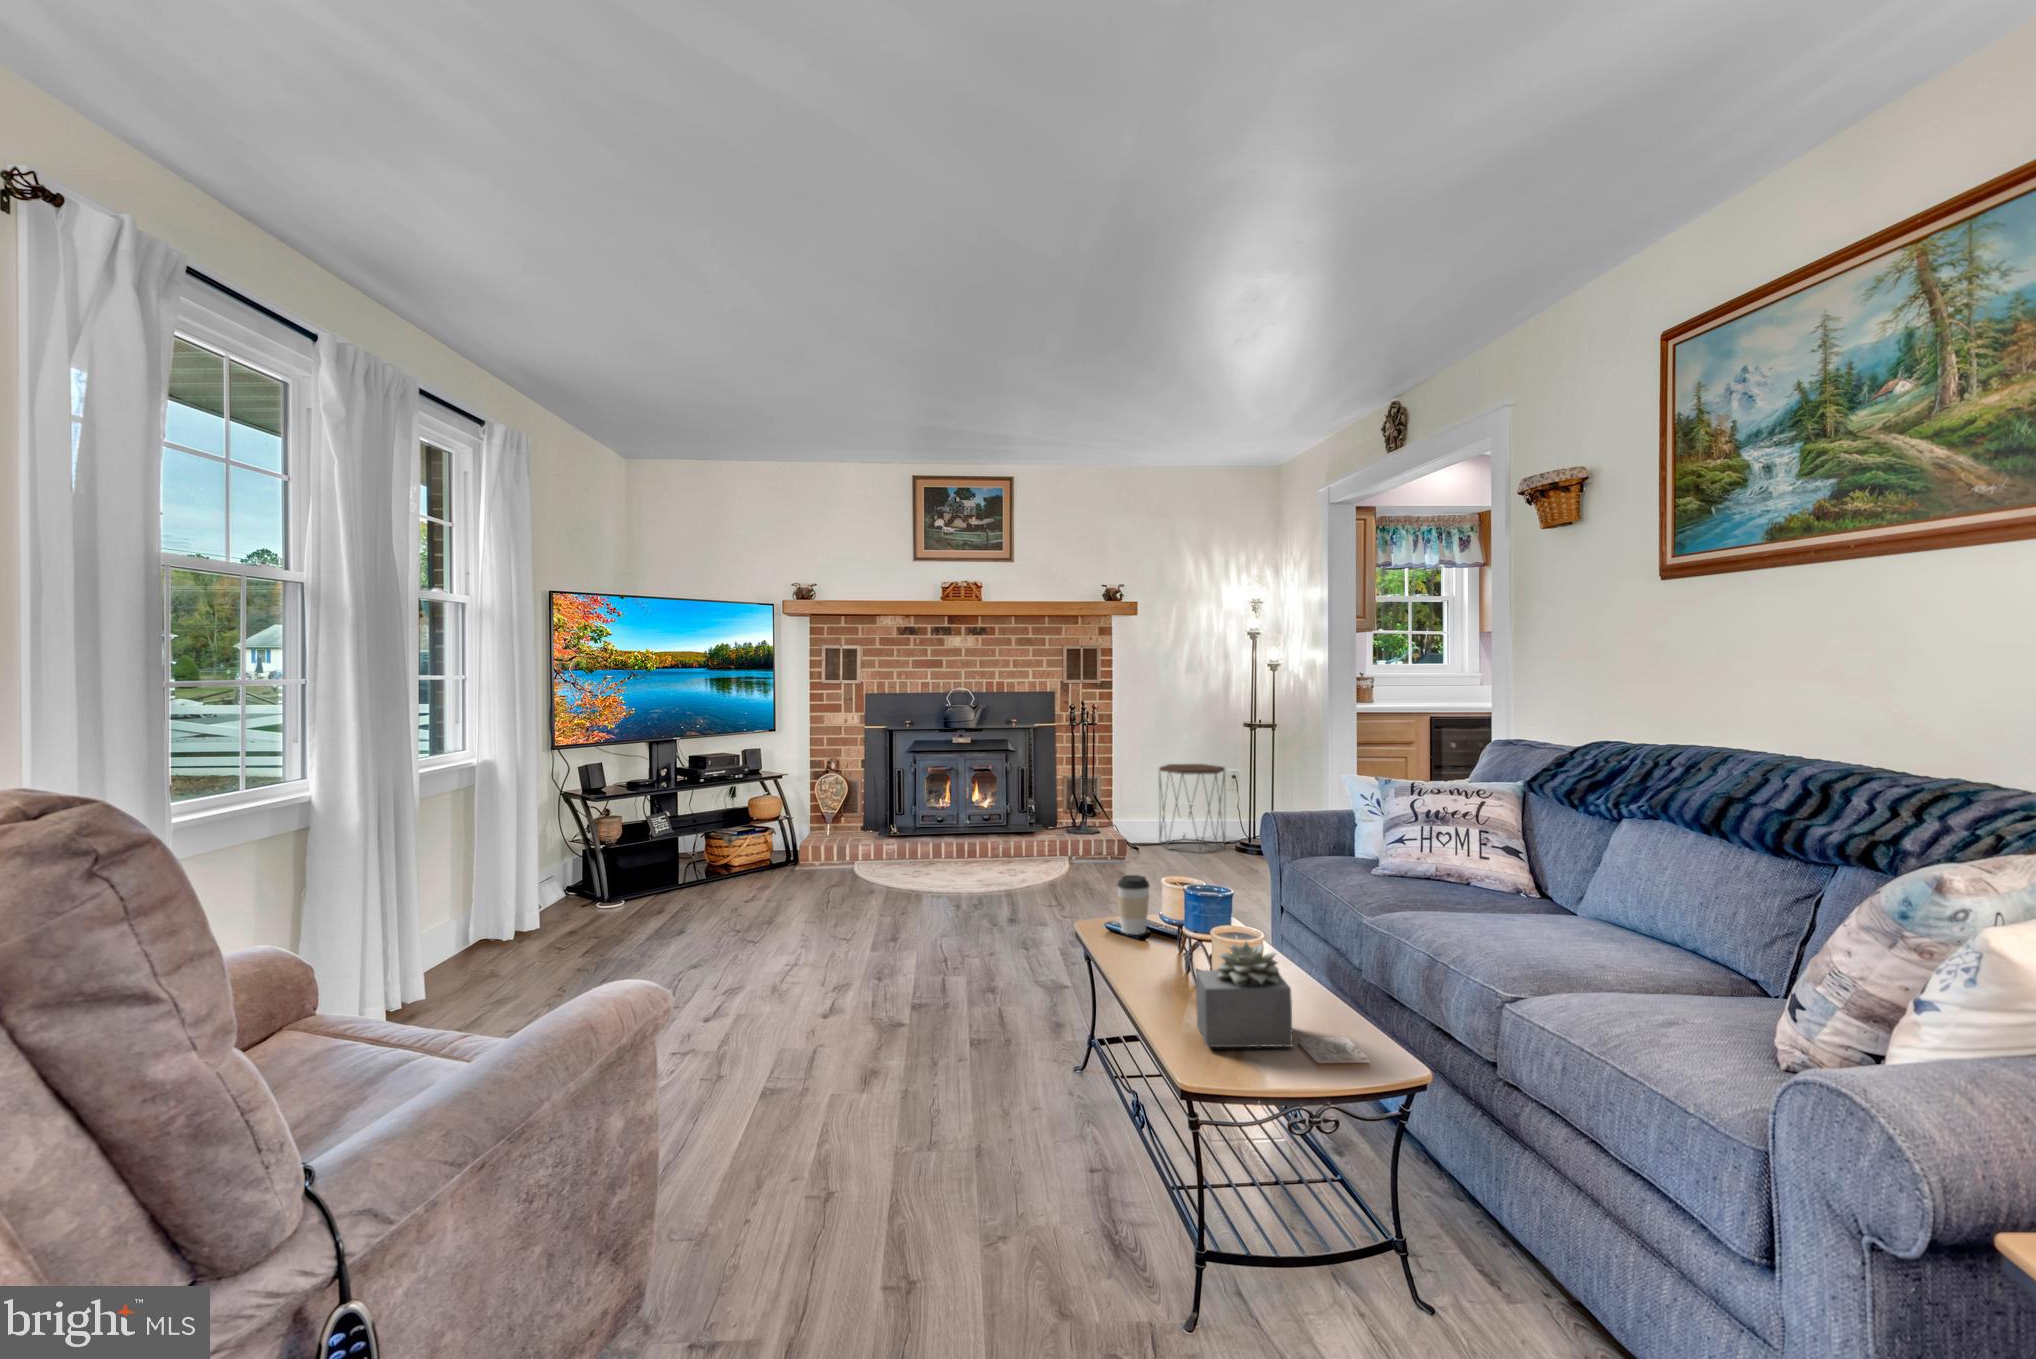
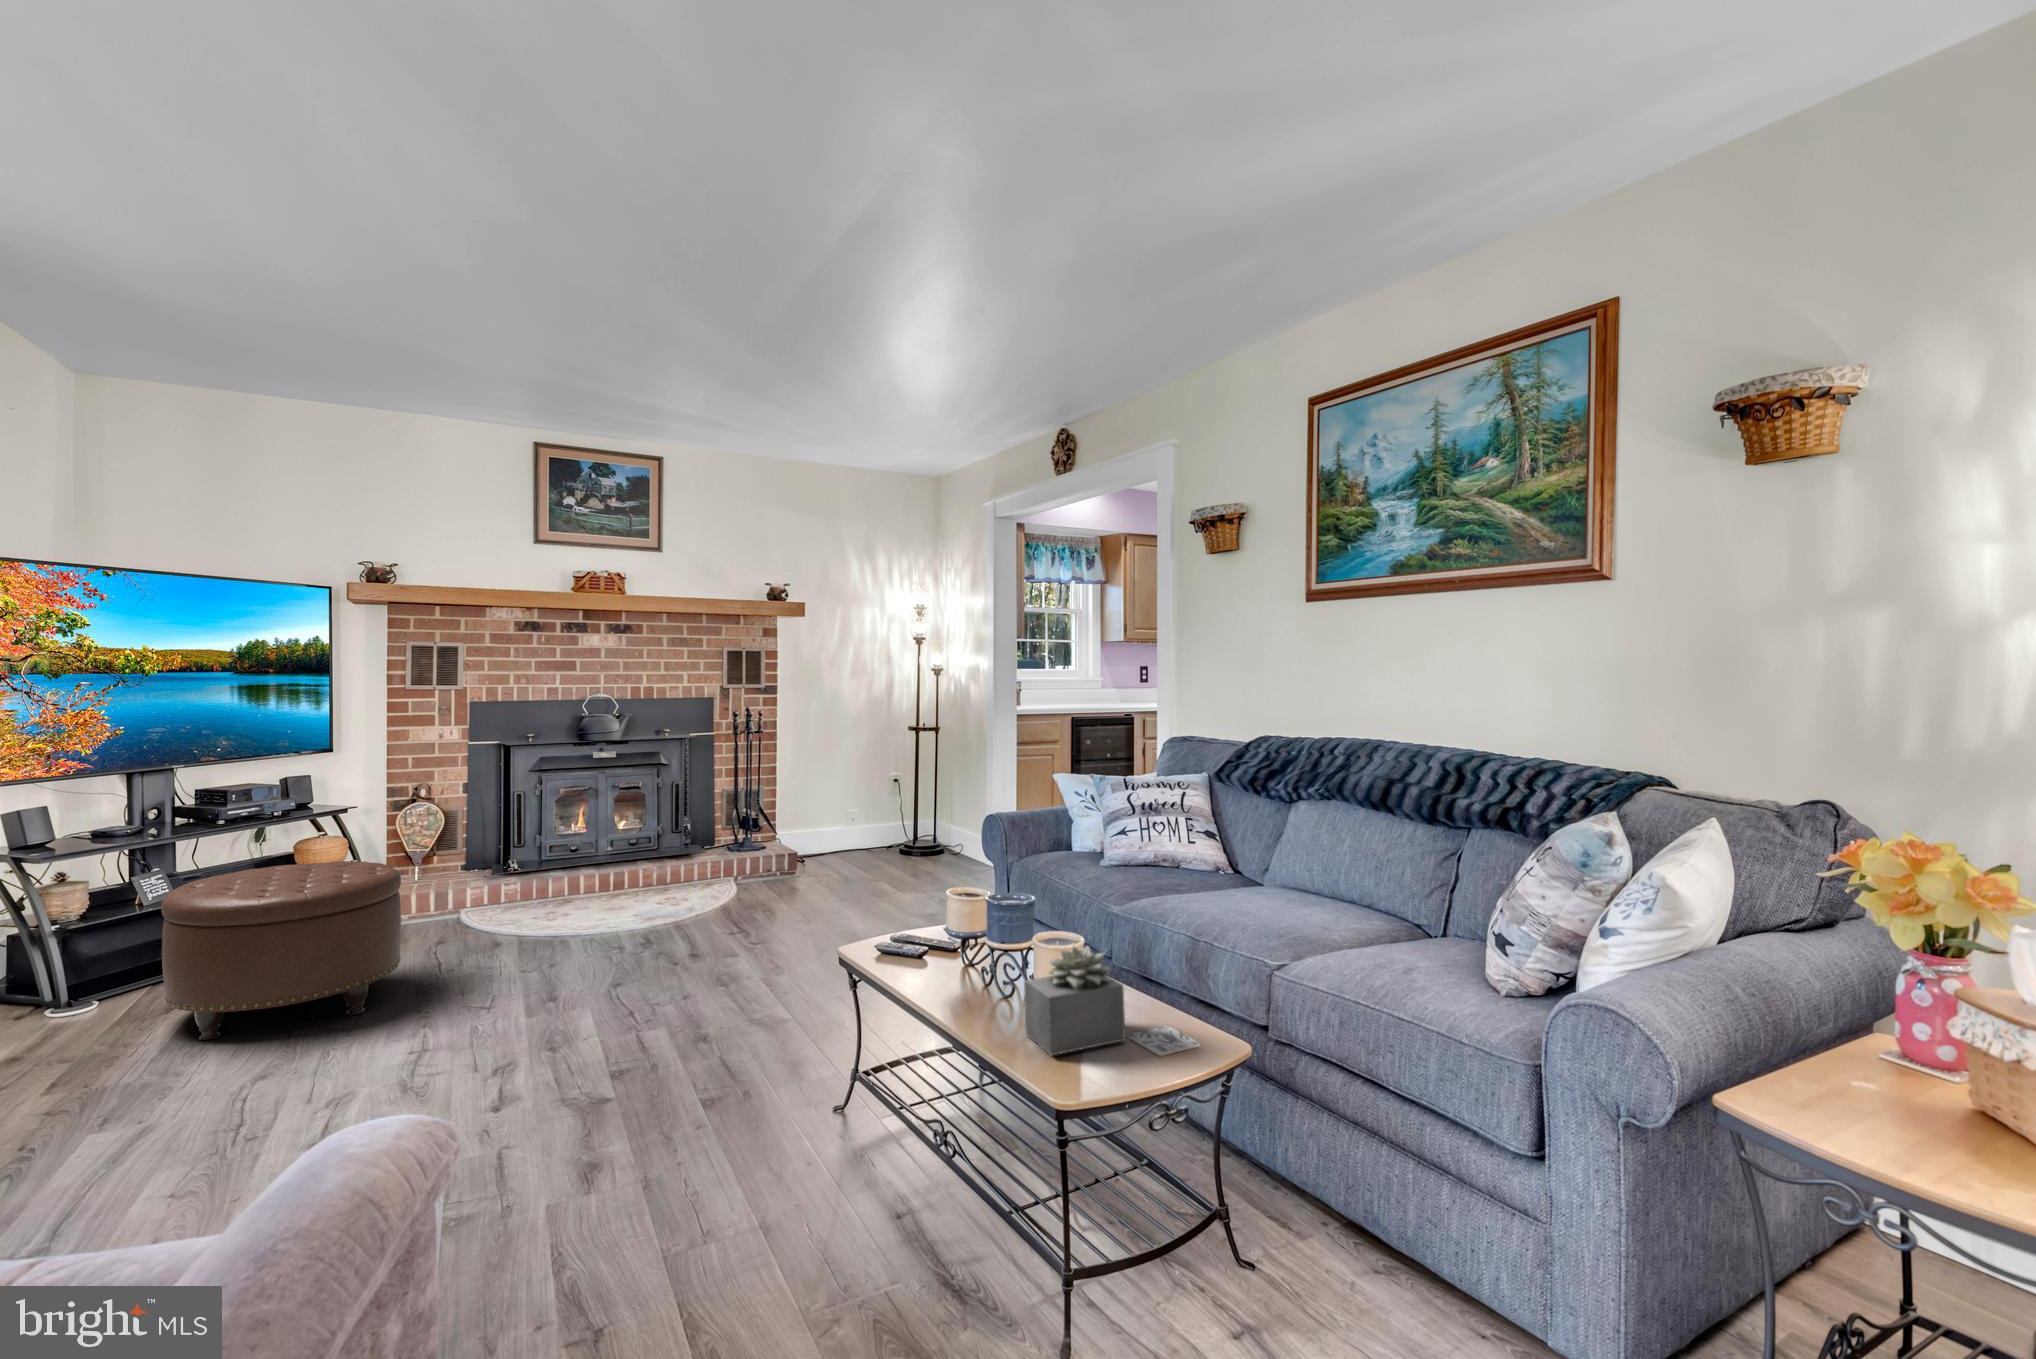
side table: present [1159,764,1225,852] -> none [825,771,895,863]
ottoman: none [644,815,793,937] -> present [161,861,401,1040]
coffee cup: present [1117,875,1150,934] -> none [886,891,921,954]

